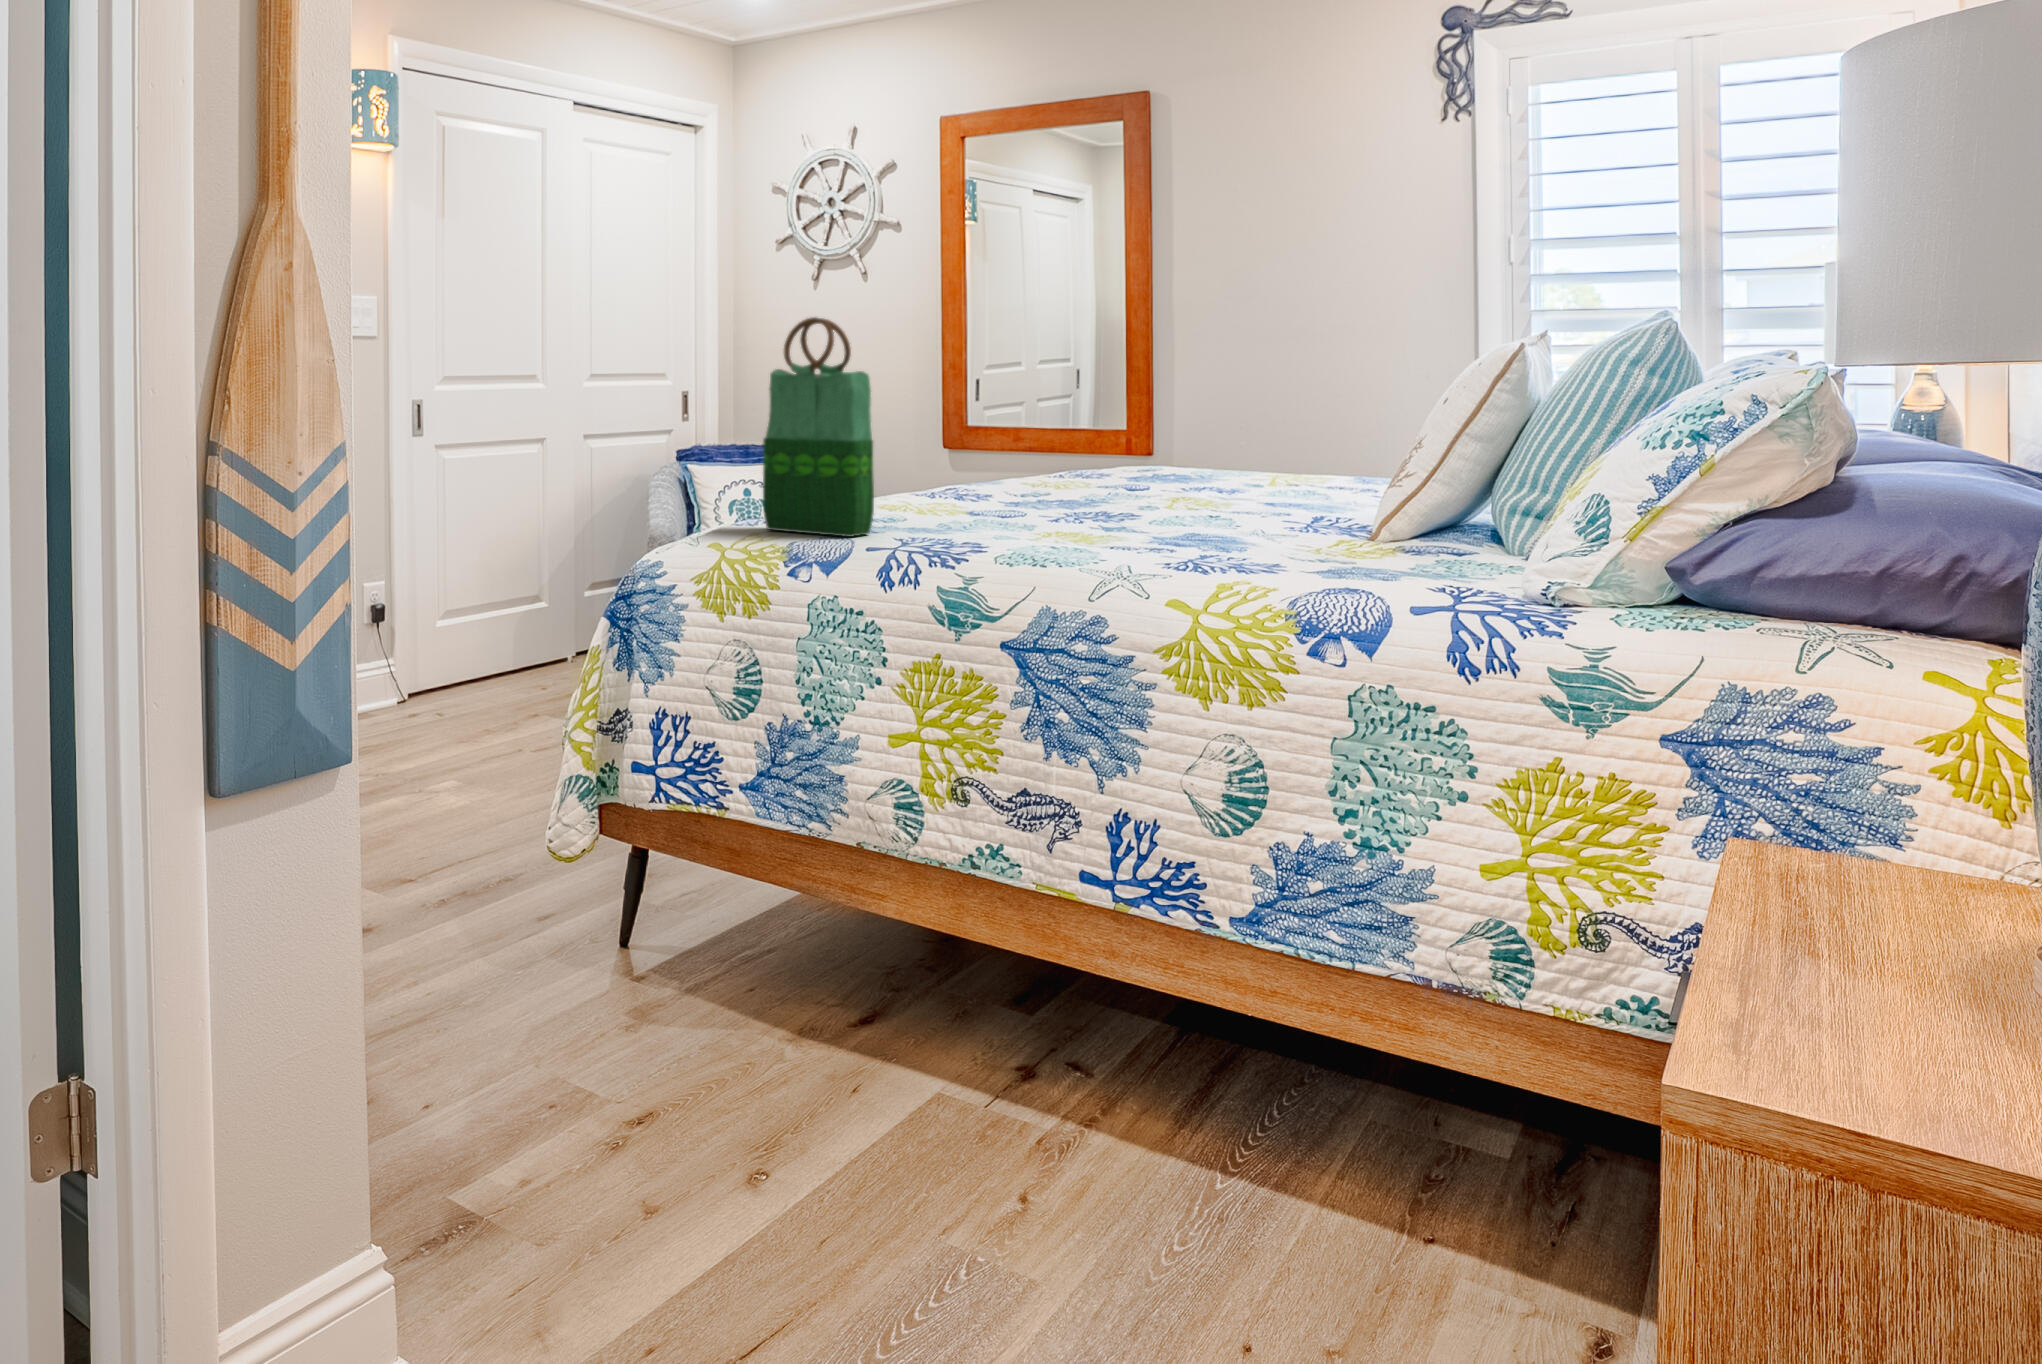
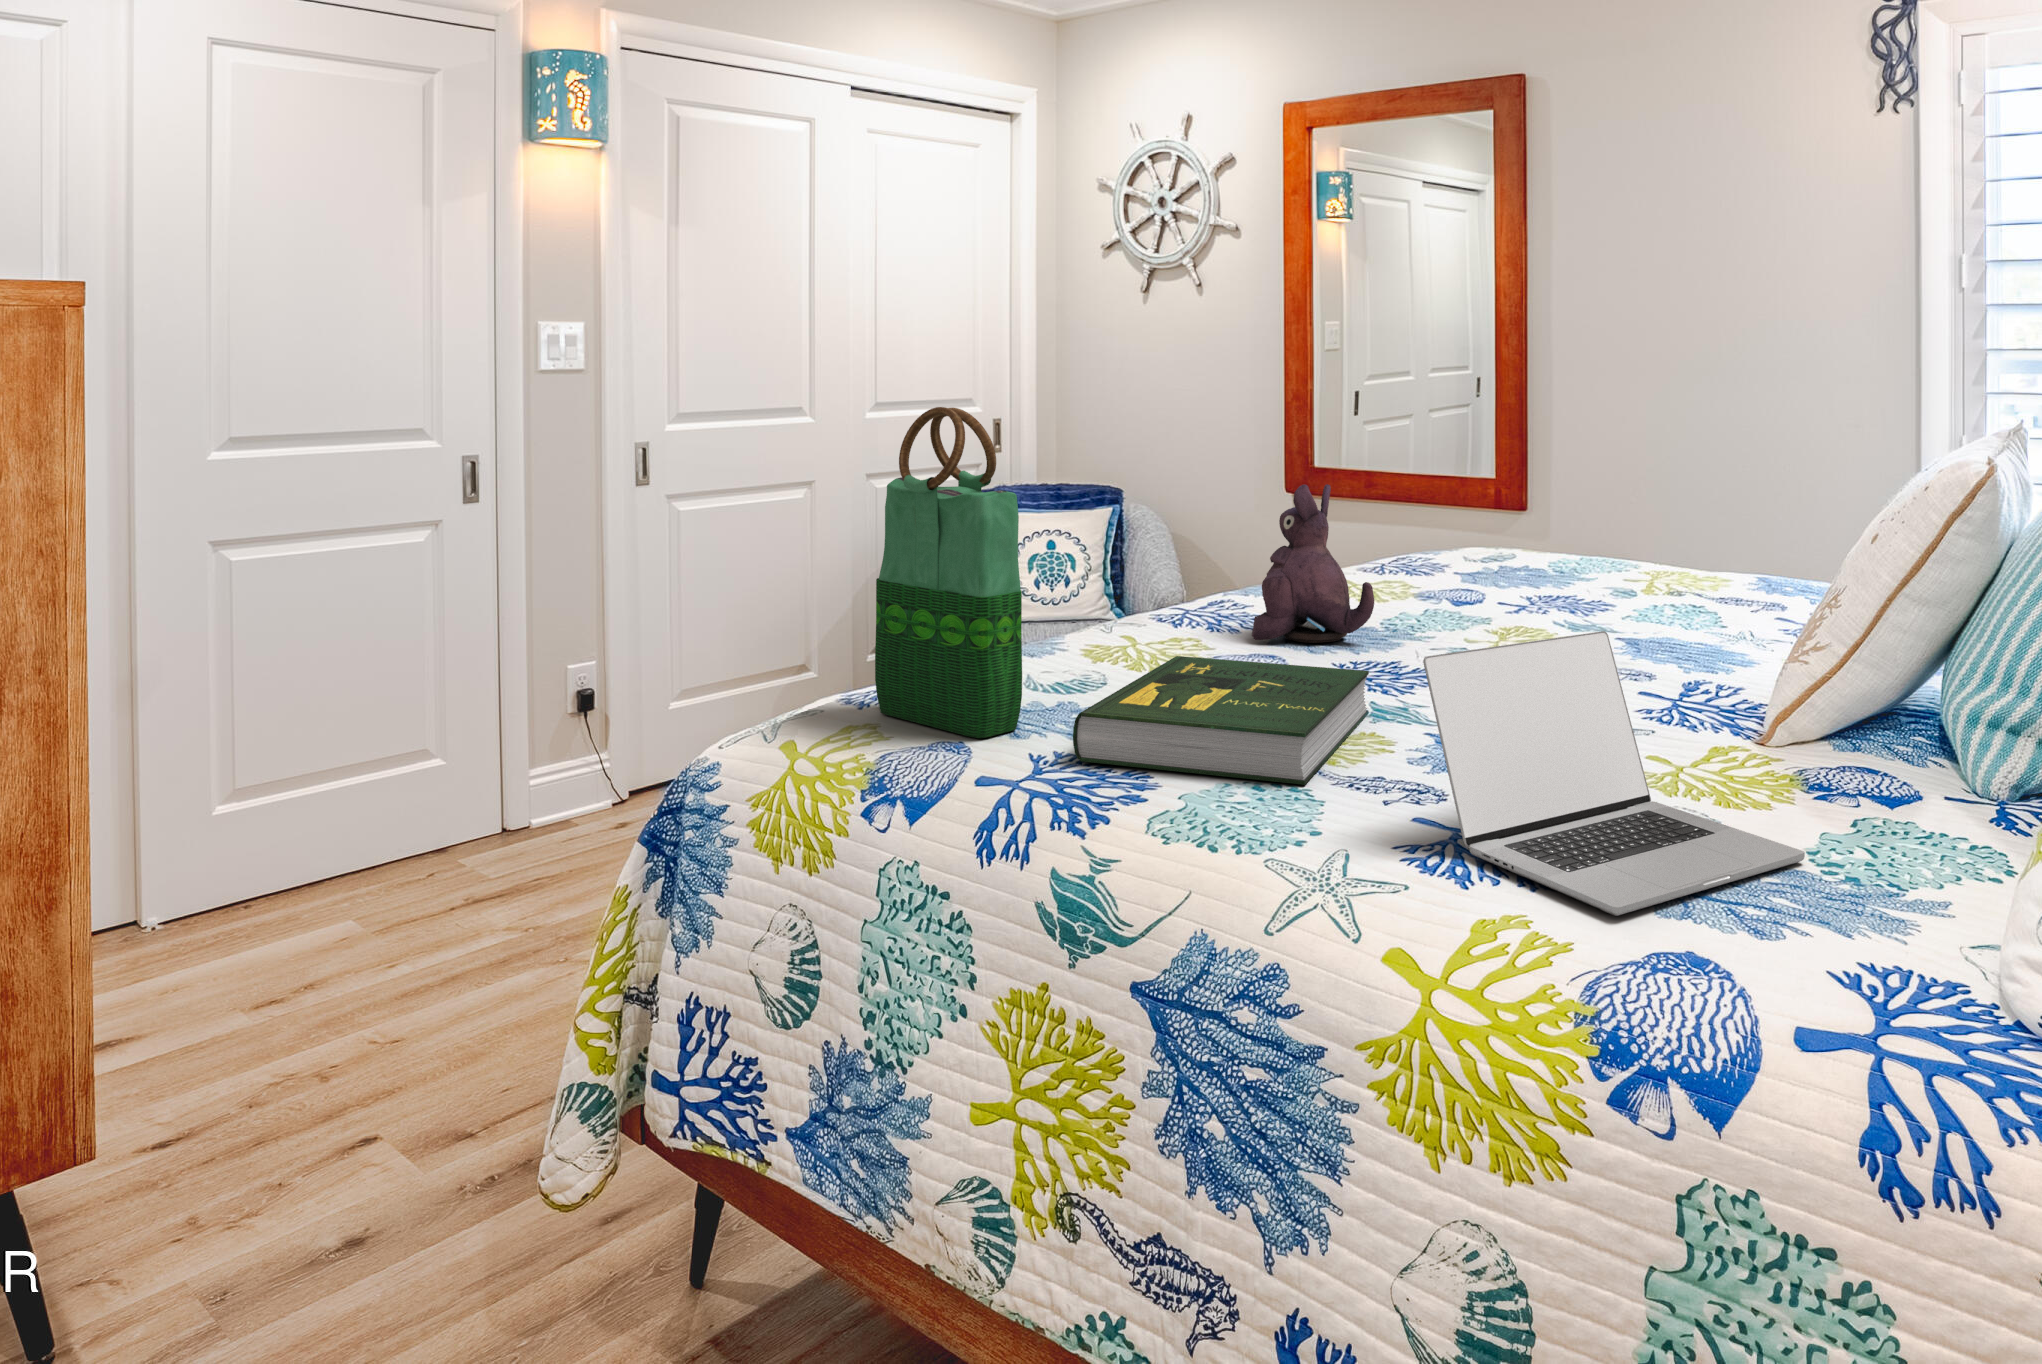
plush toy: none [992,391,1083,505] -> present [1252,484,1374,643]
laptop: none [1172,444,1409,576] -> present [1423,631,1805,916]
book: none [923,495,1102,548] -> present [1073,656,1369,785]

